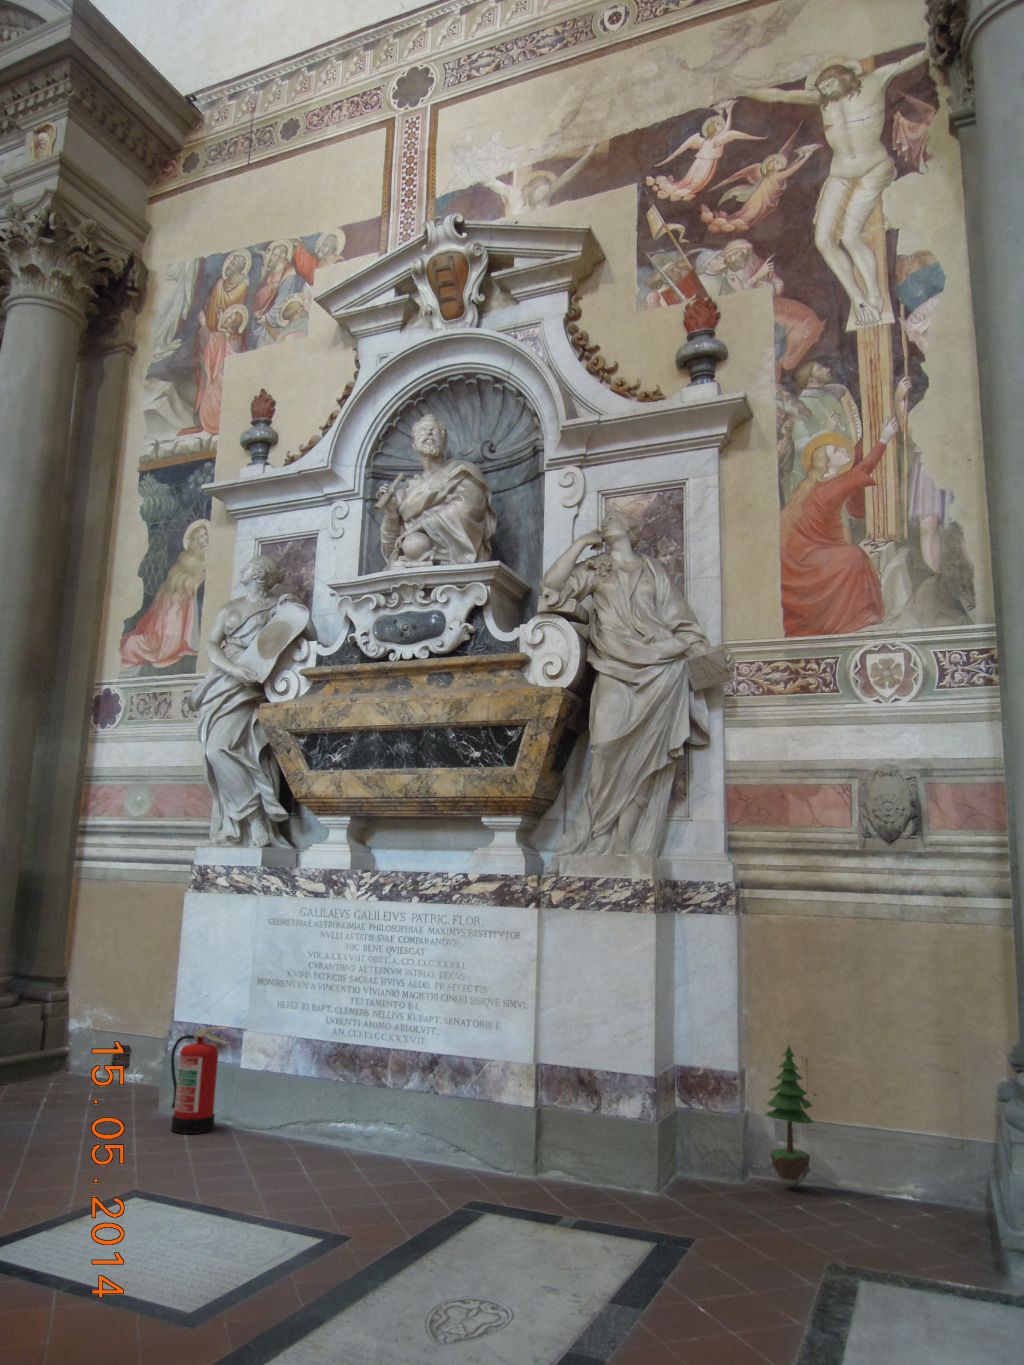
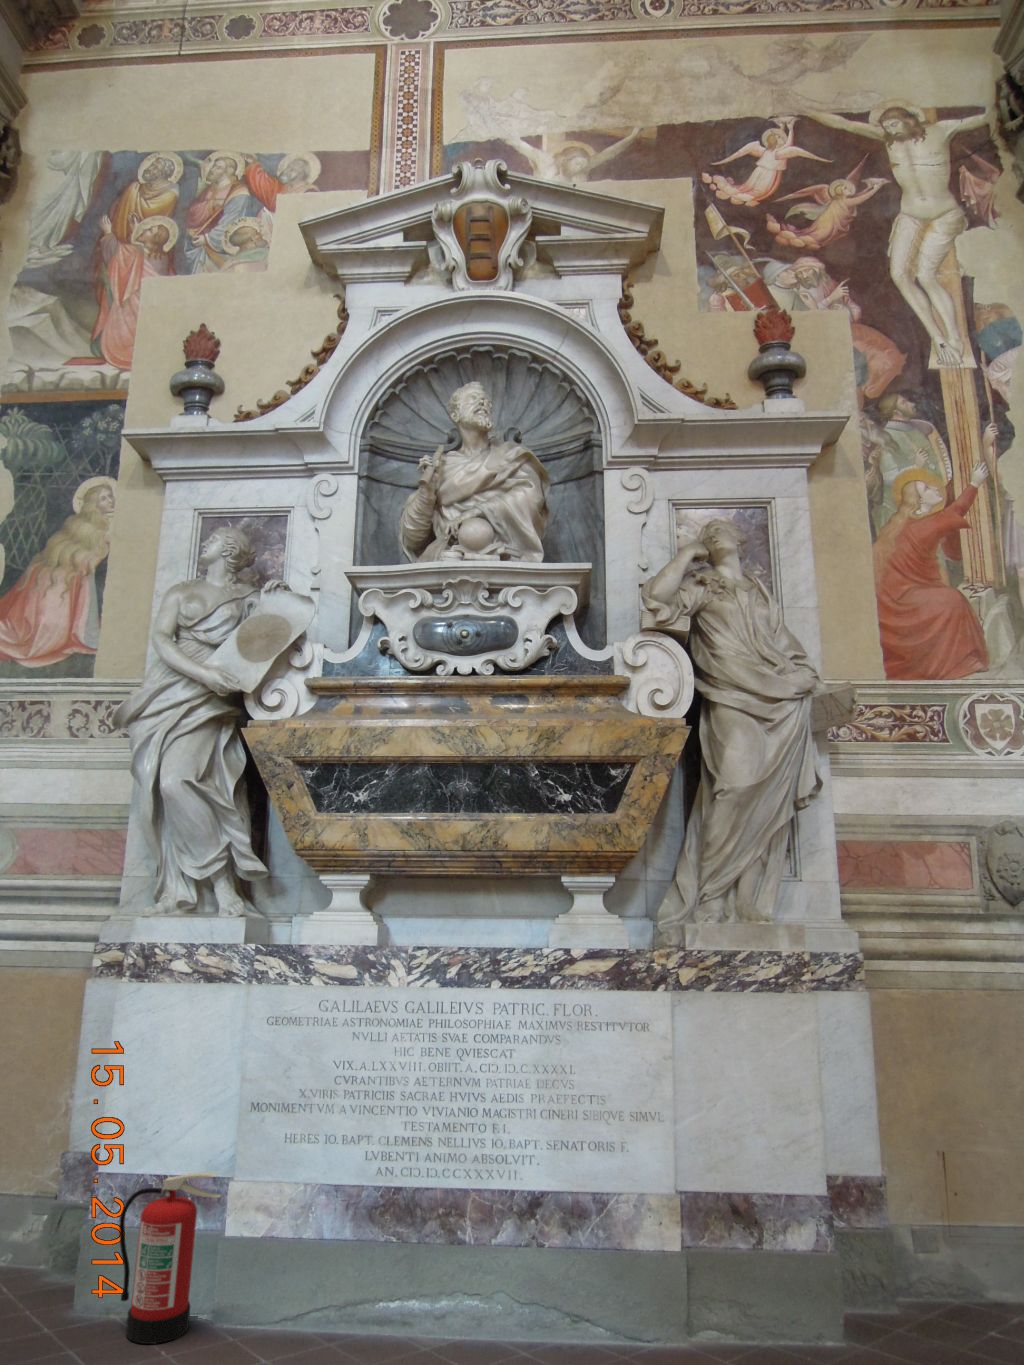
potted tree: present [765,1046,813,1188] -> none [911,1141,972,1313]

